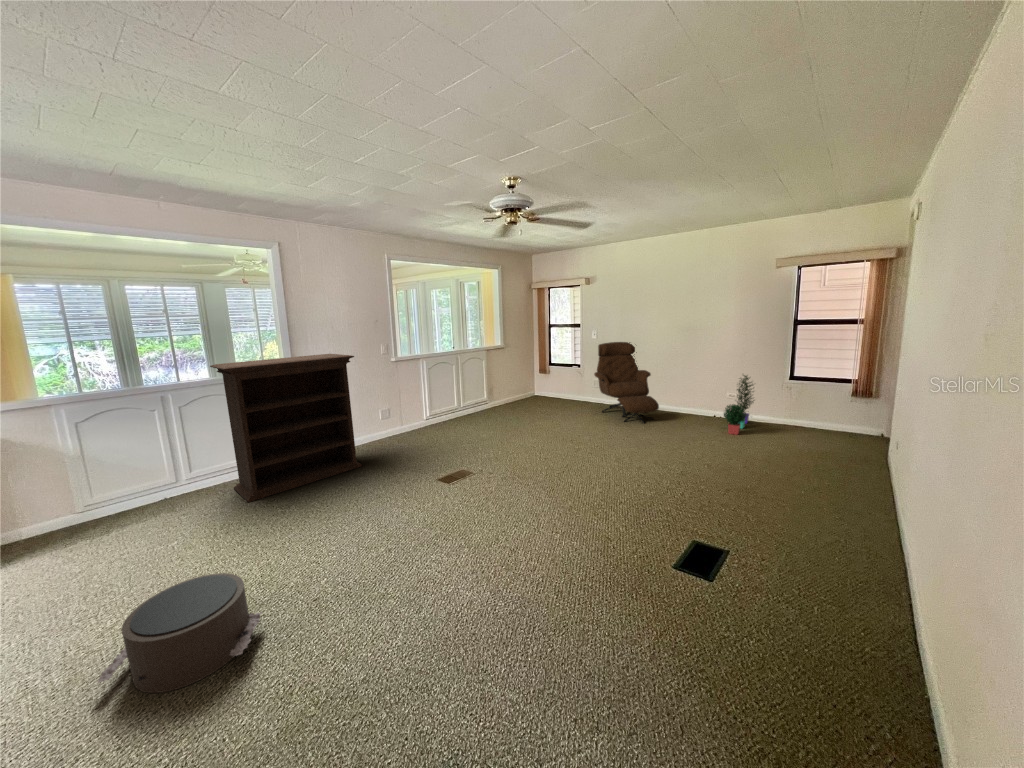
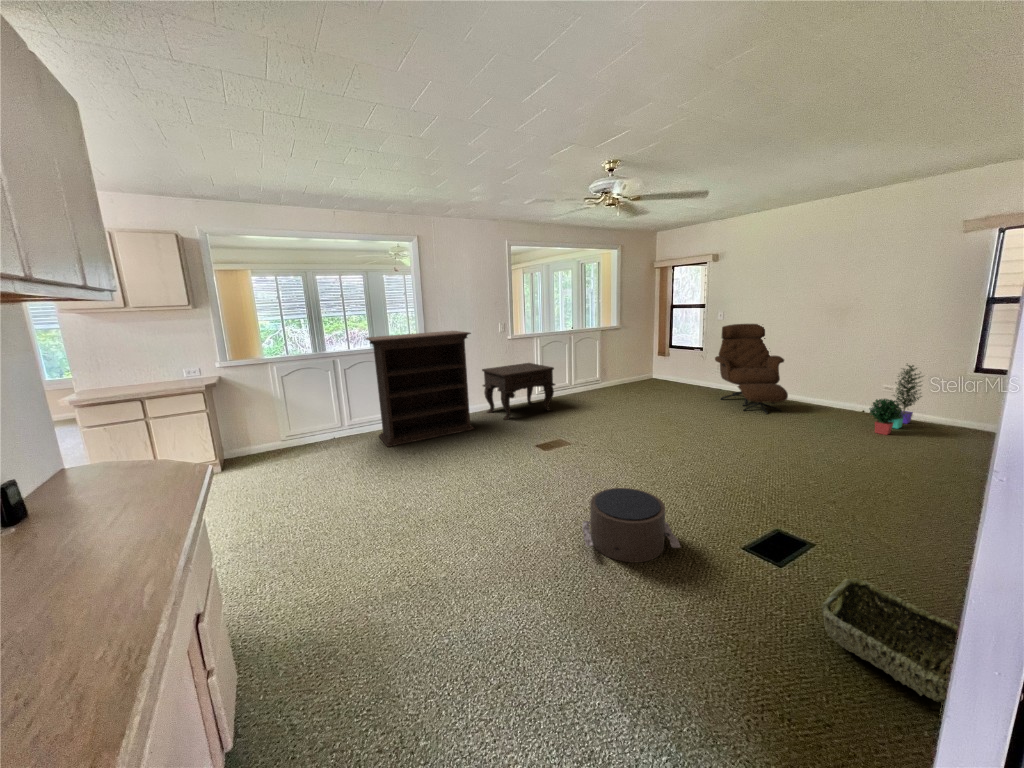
side table: none [365,386,449,452] -> present [482,363,555,420]
pouf: present [97,573,262,693] -> present [582,488,680,562]
woven basket: none [774,584,921,699] -> present [821,578,958,703]

